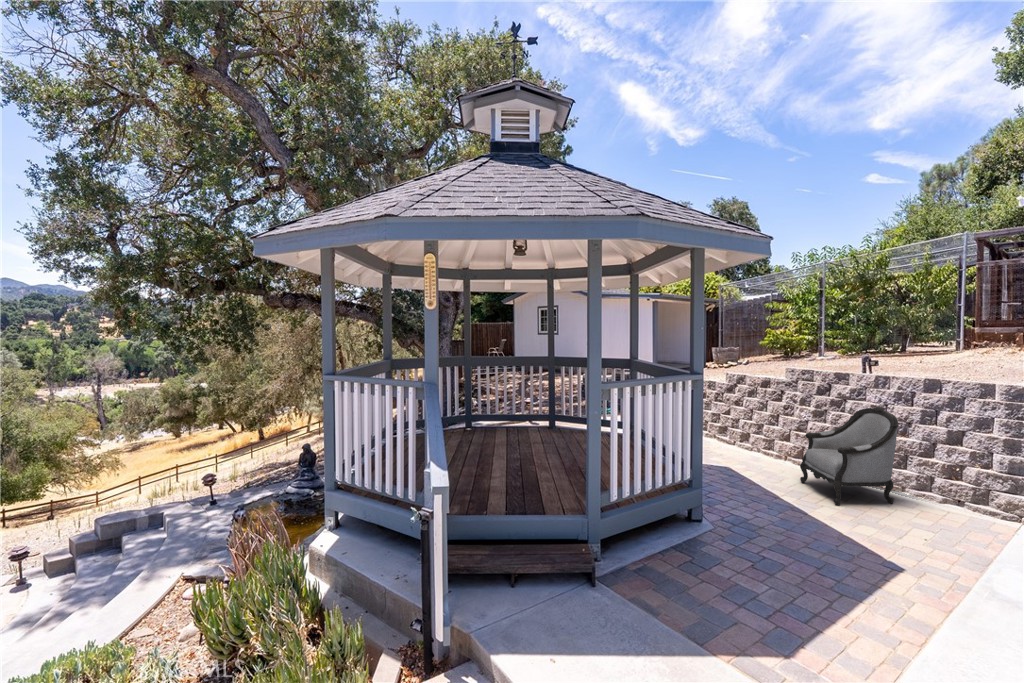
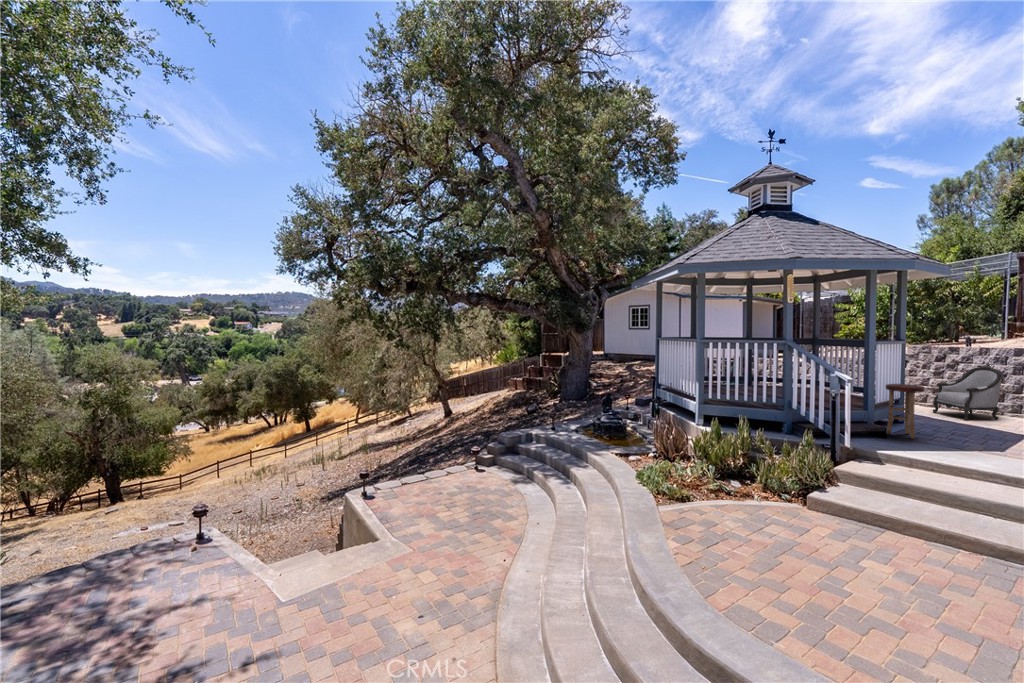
stool: none [647,451,709,569] -> present [886,384,925,439]

